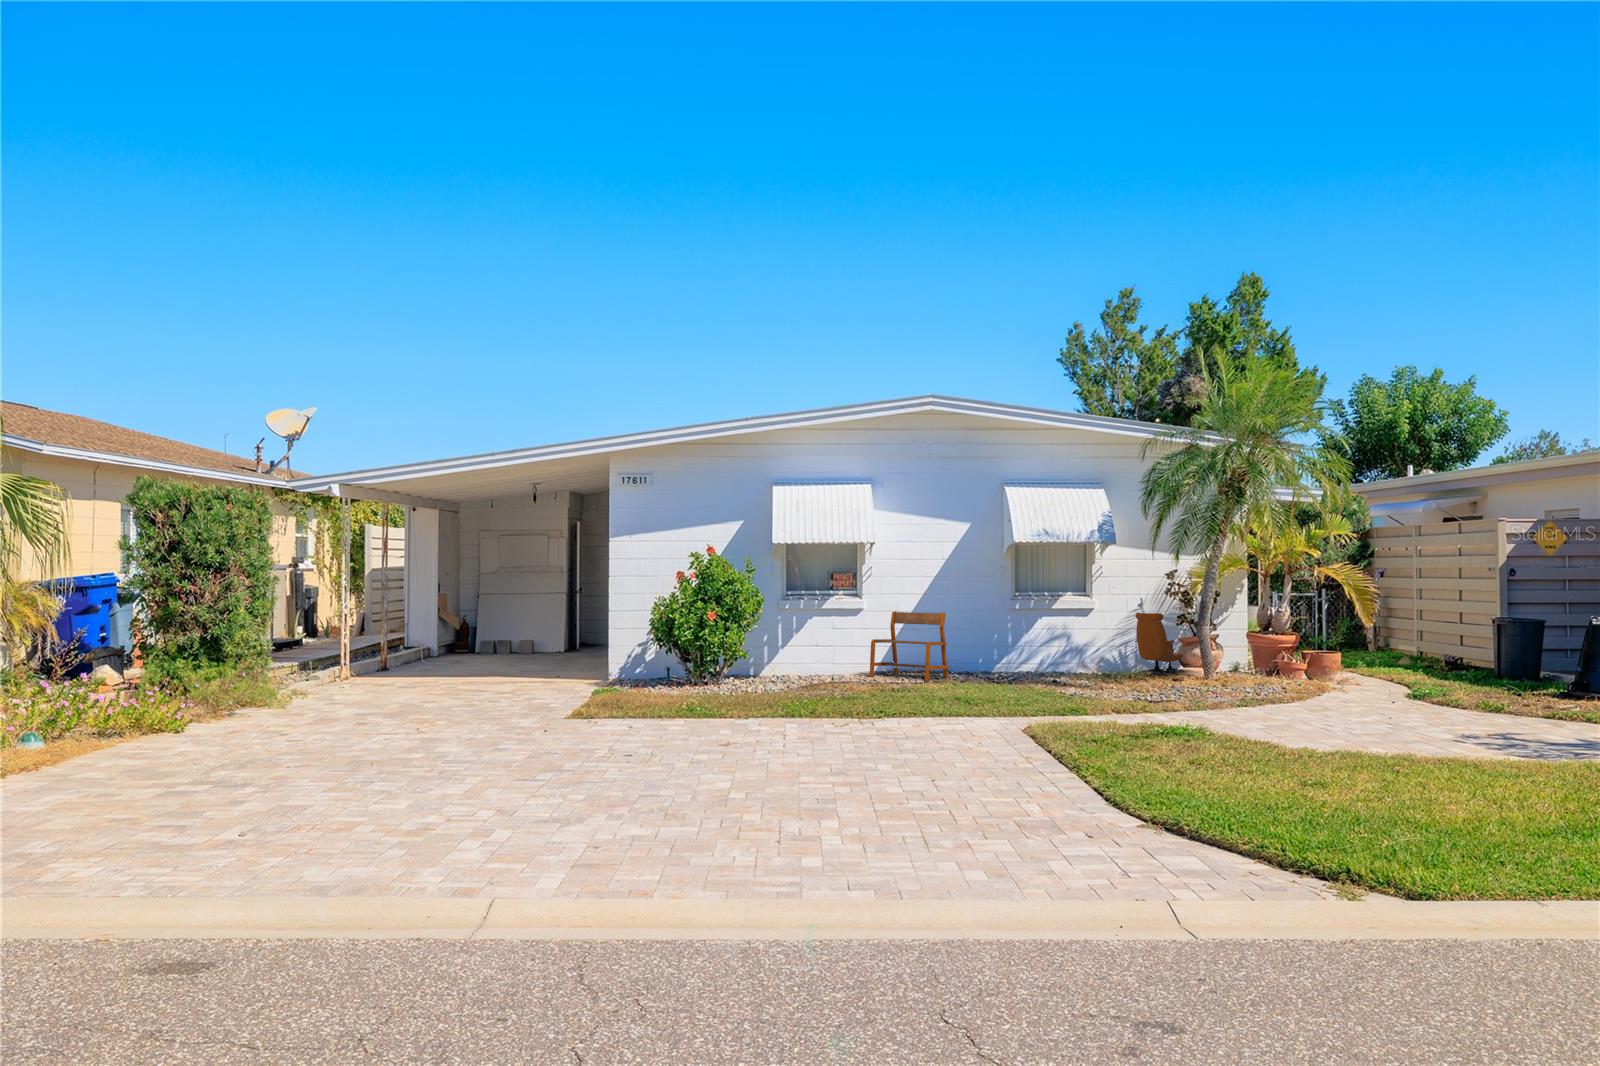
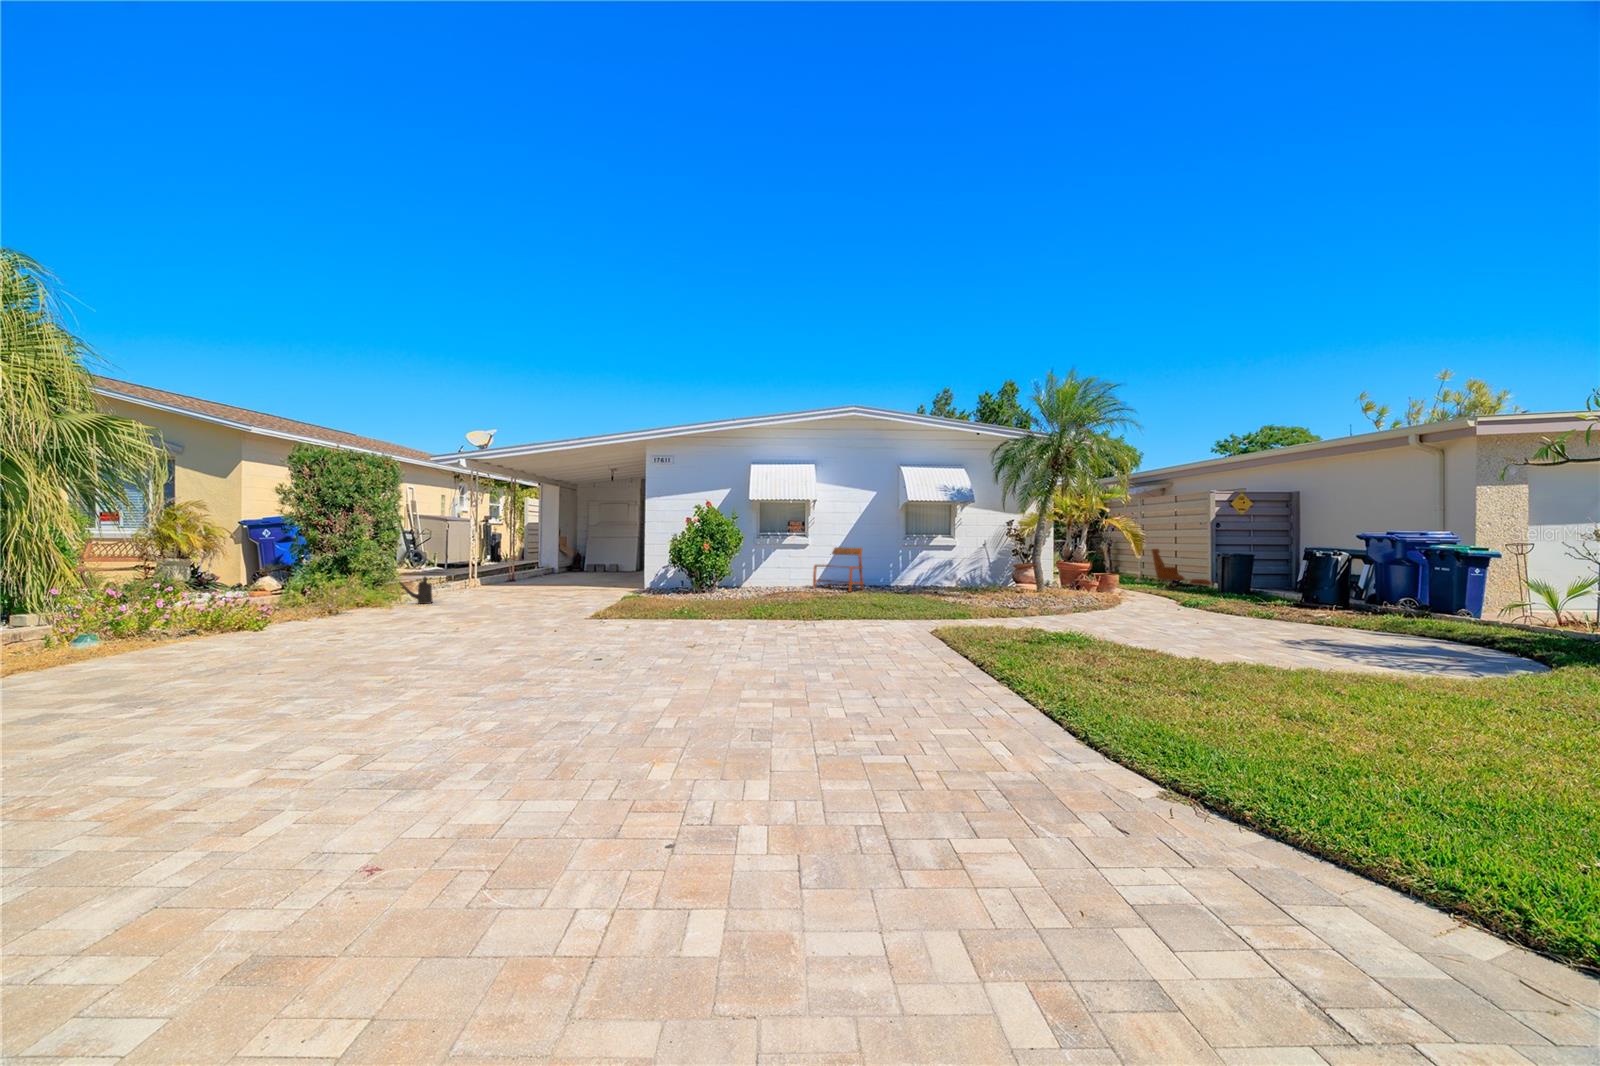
lounge chair: present [1135,613,1184,676] -> present [1152,549,1211,591]
watering can: none [279,663,330,702] -> present [400,577,433,604]

